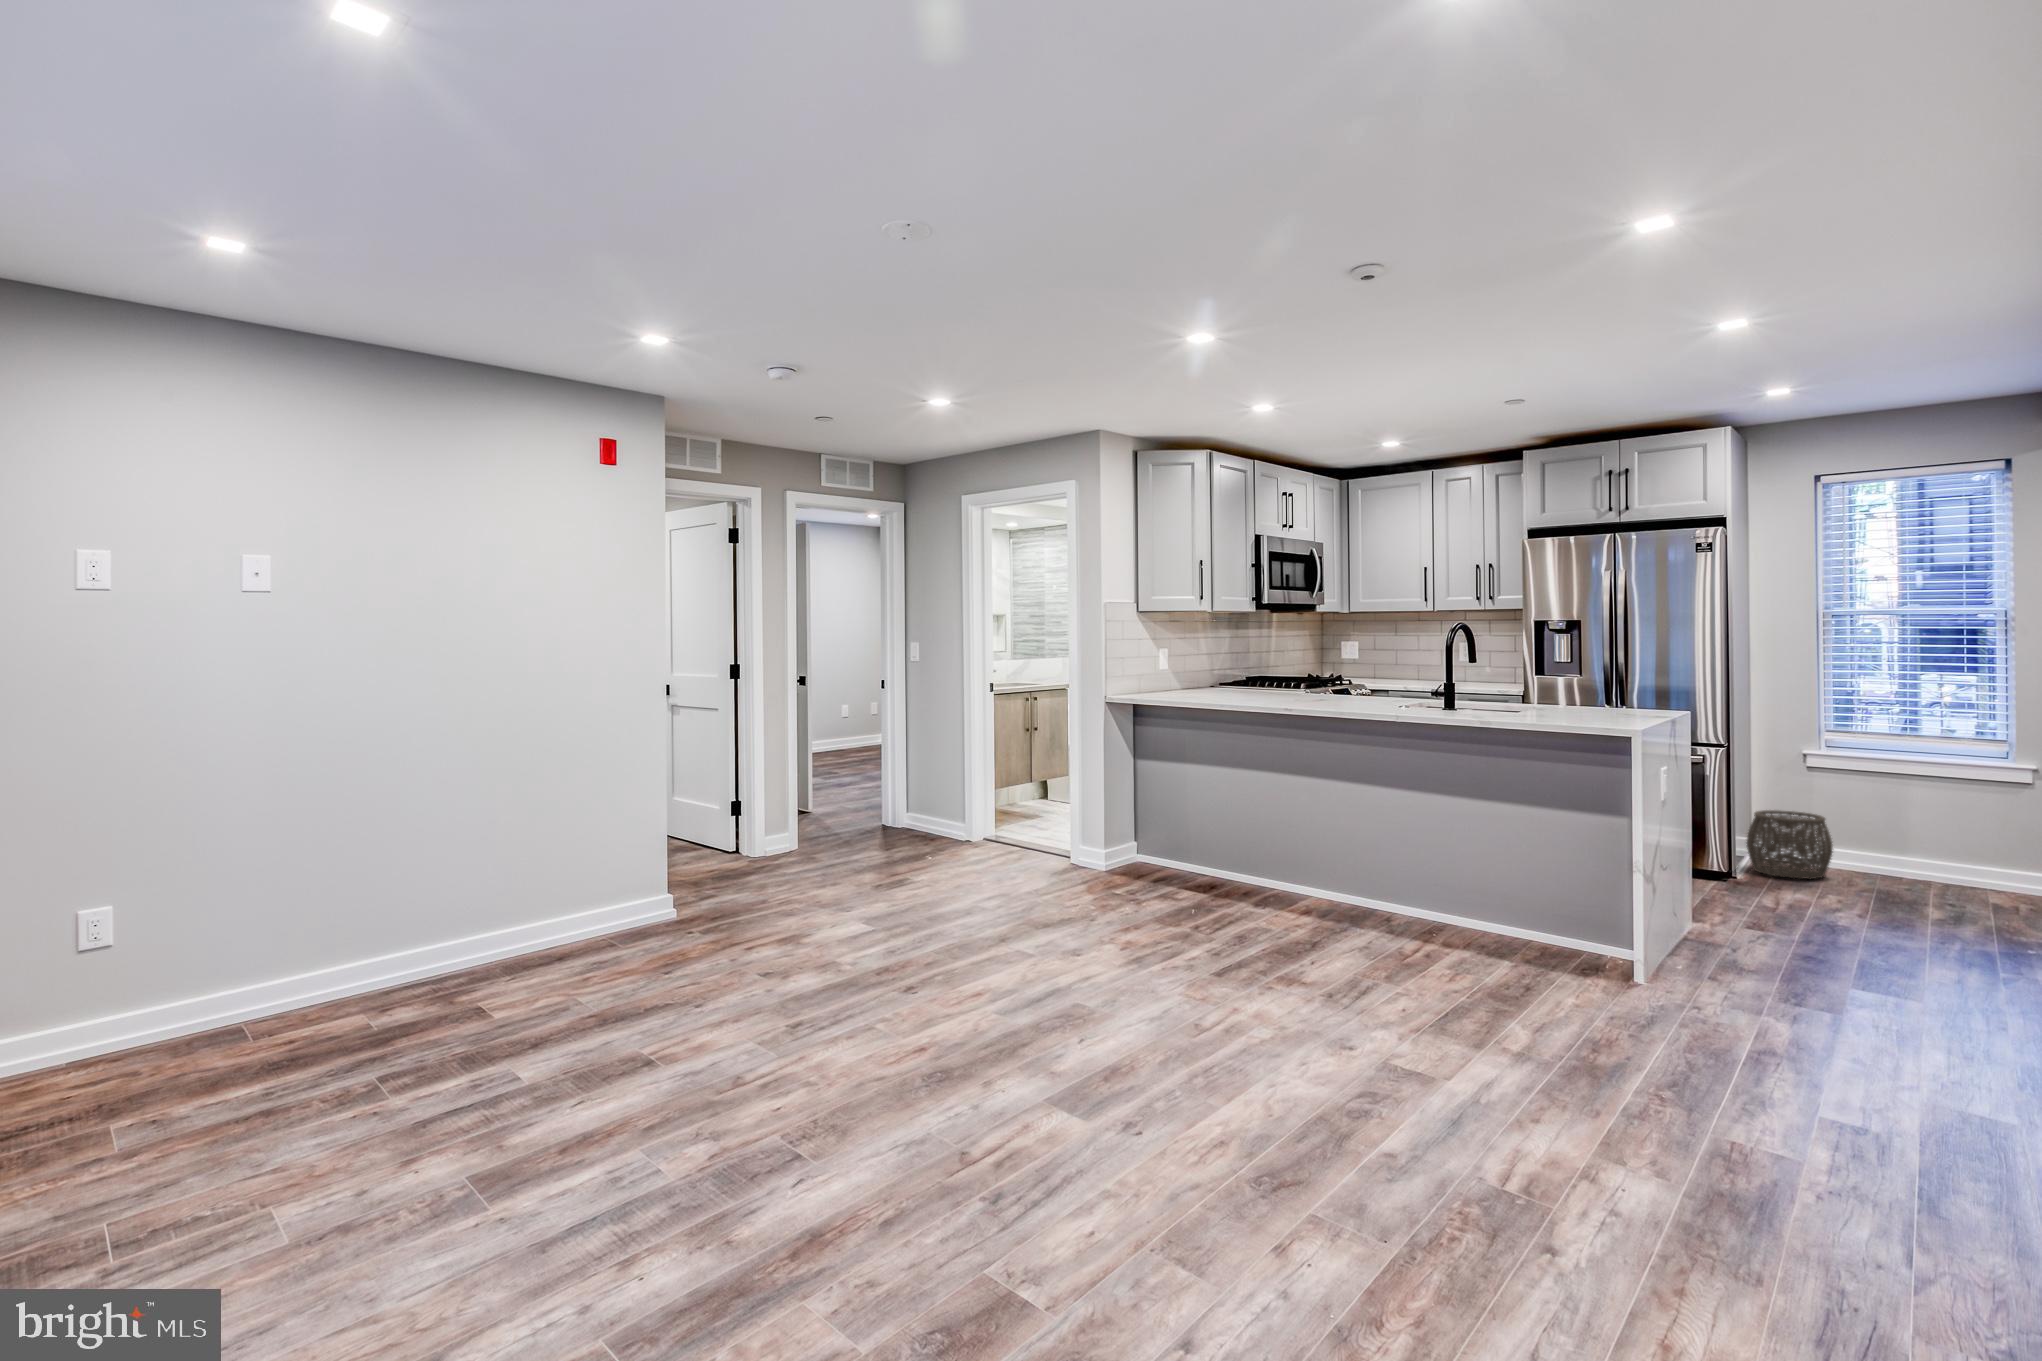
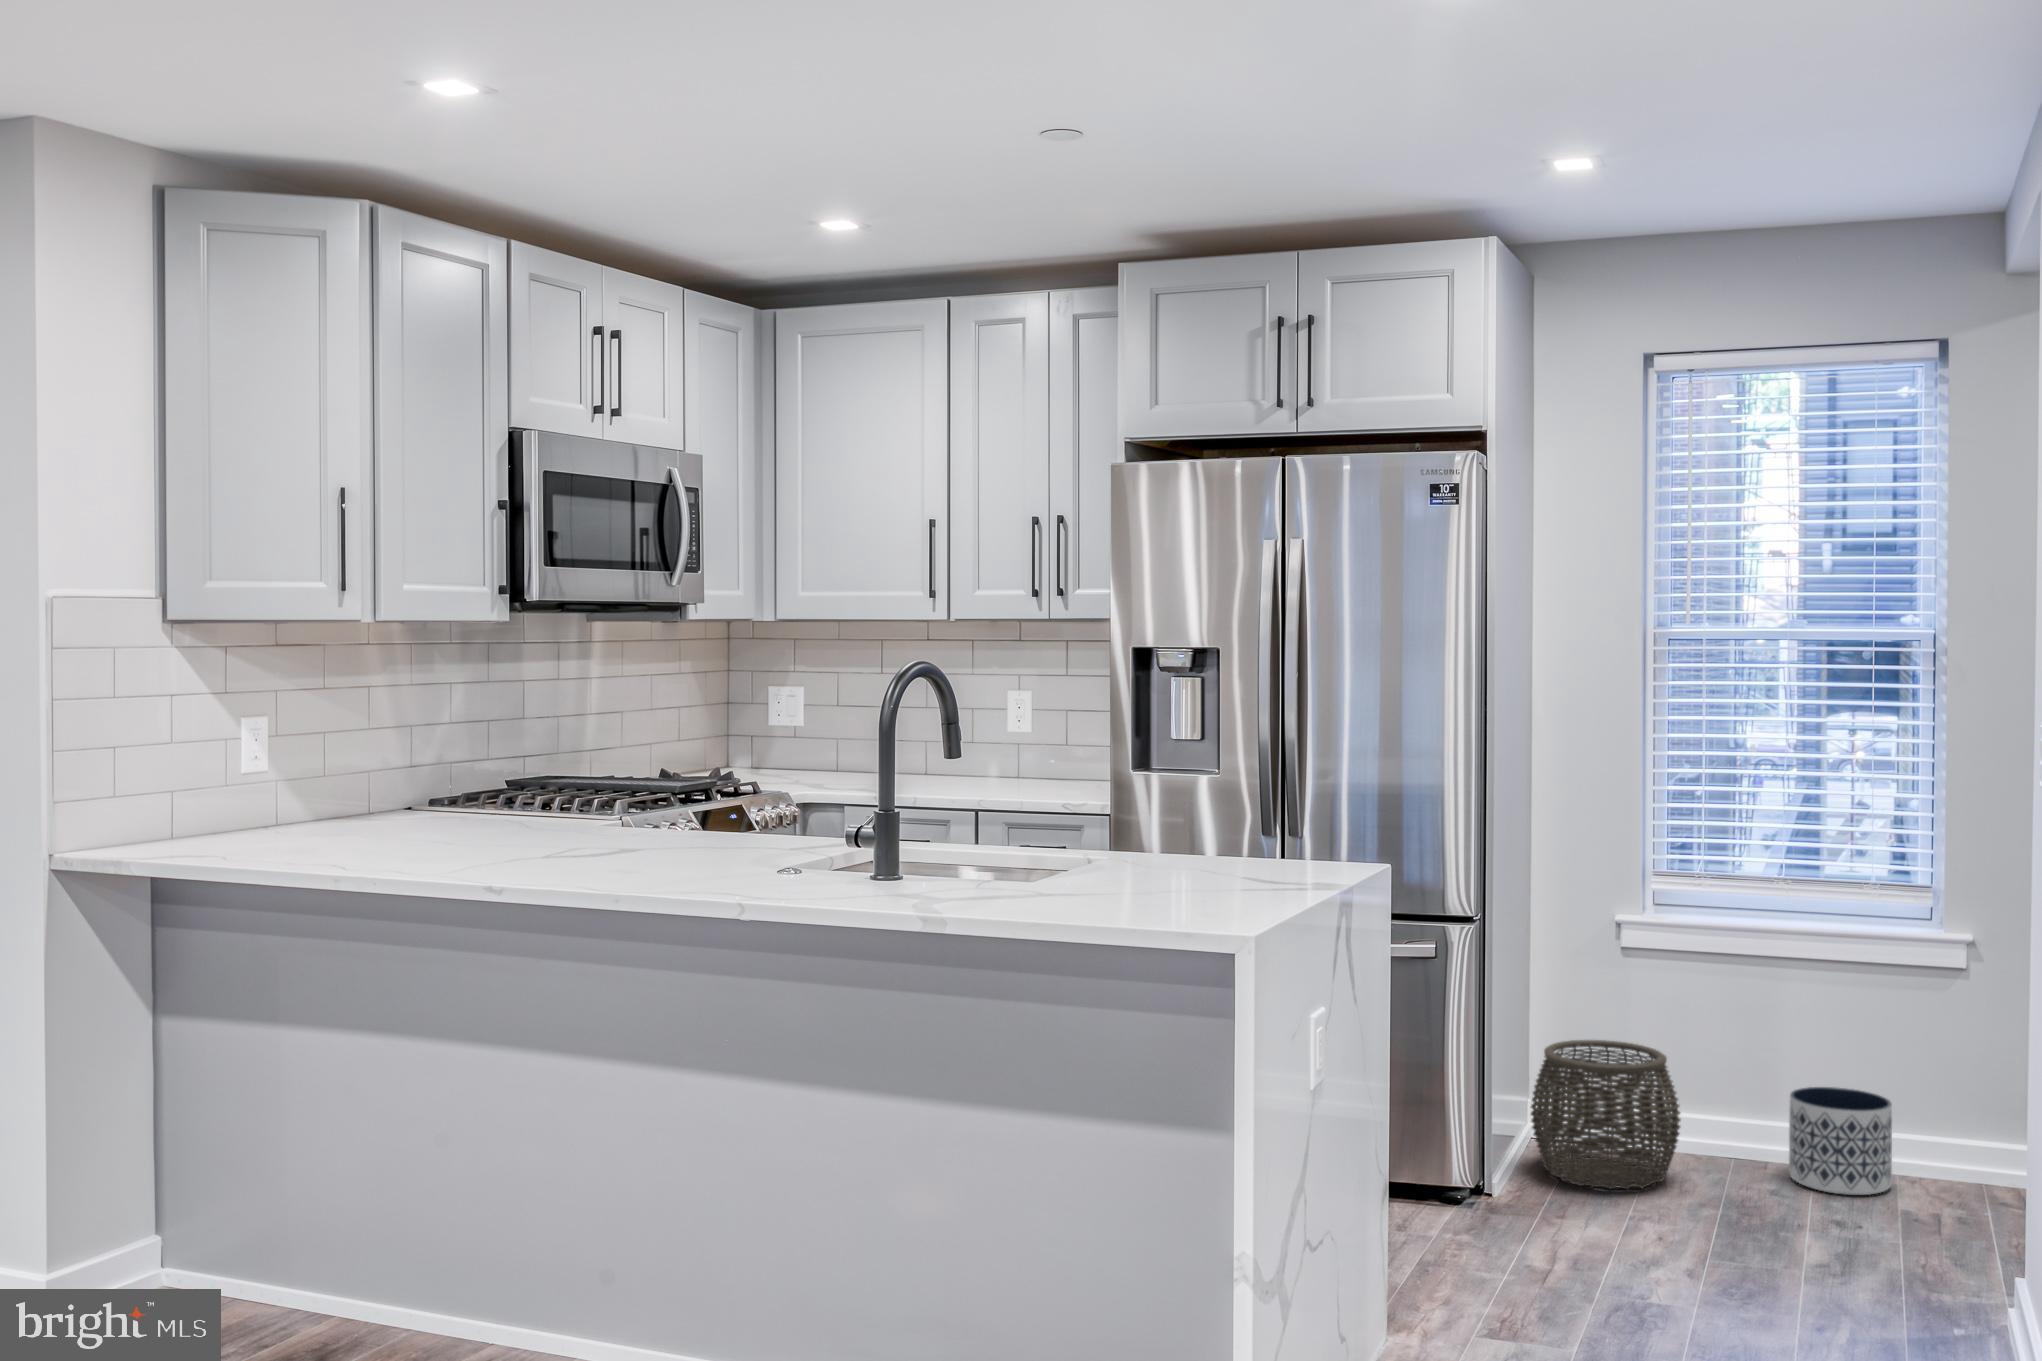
planter: none [1900,839,1964,890] -> present [1789,1087,1892,1195]

